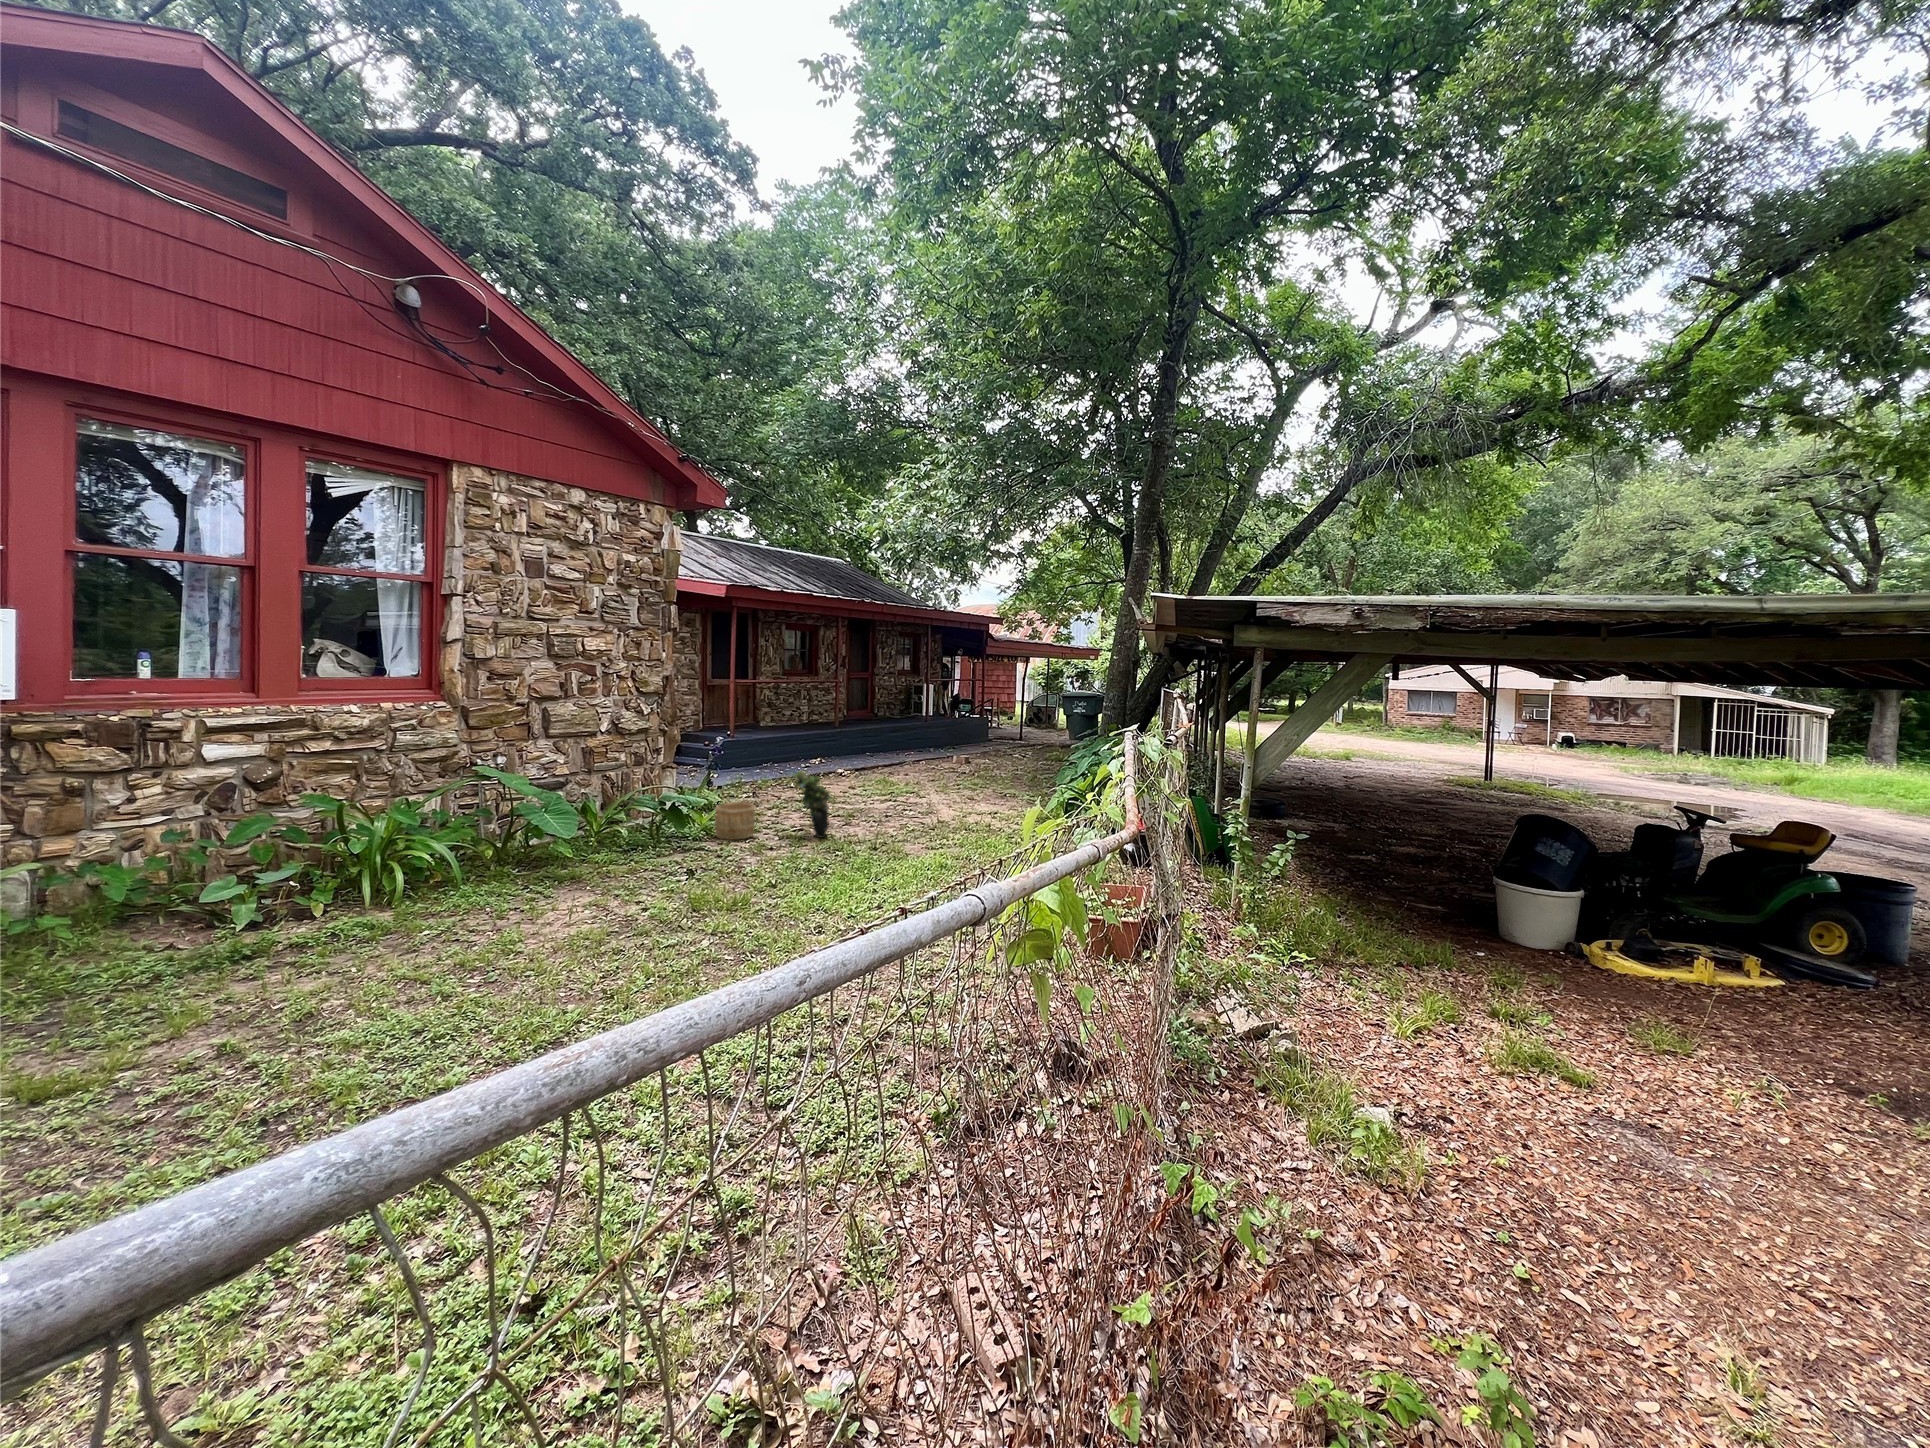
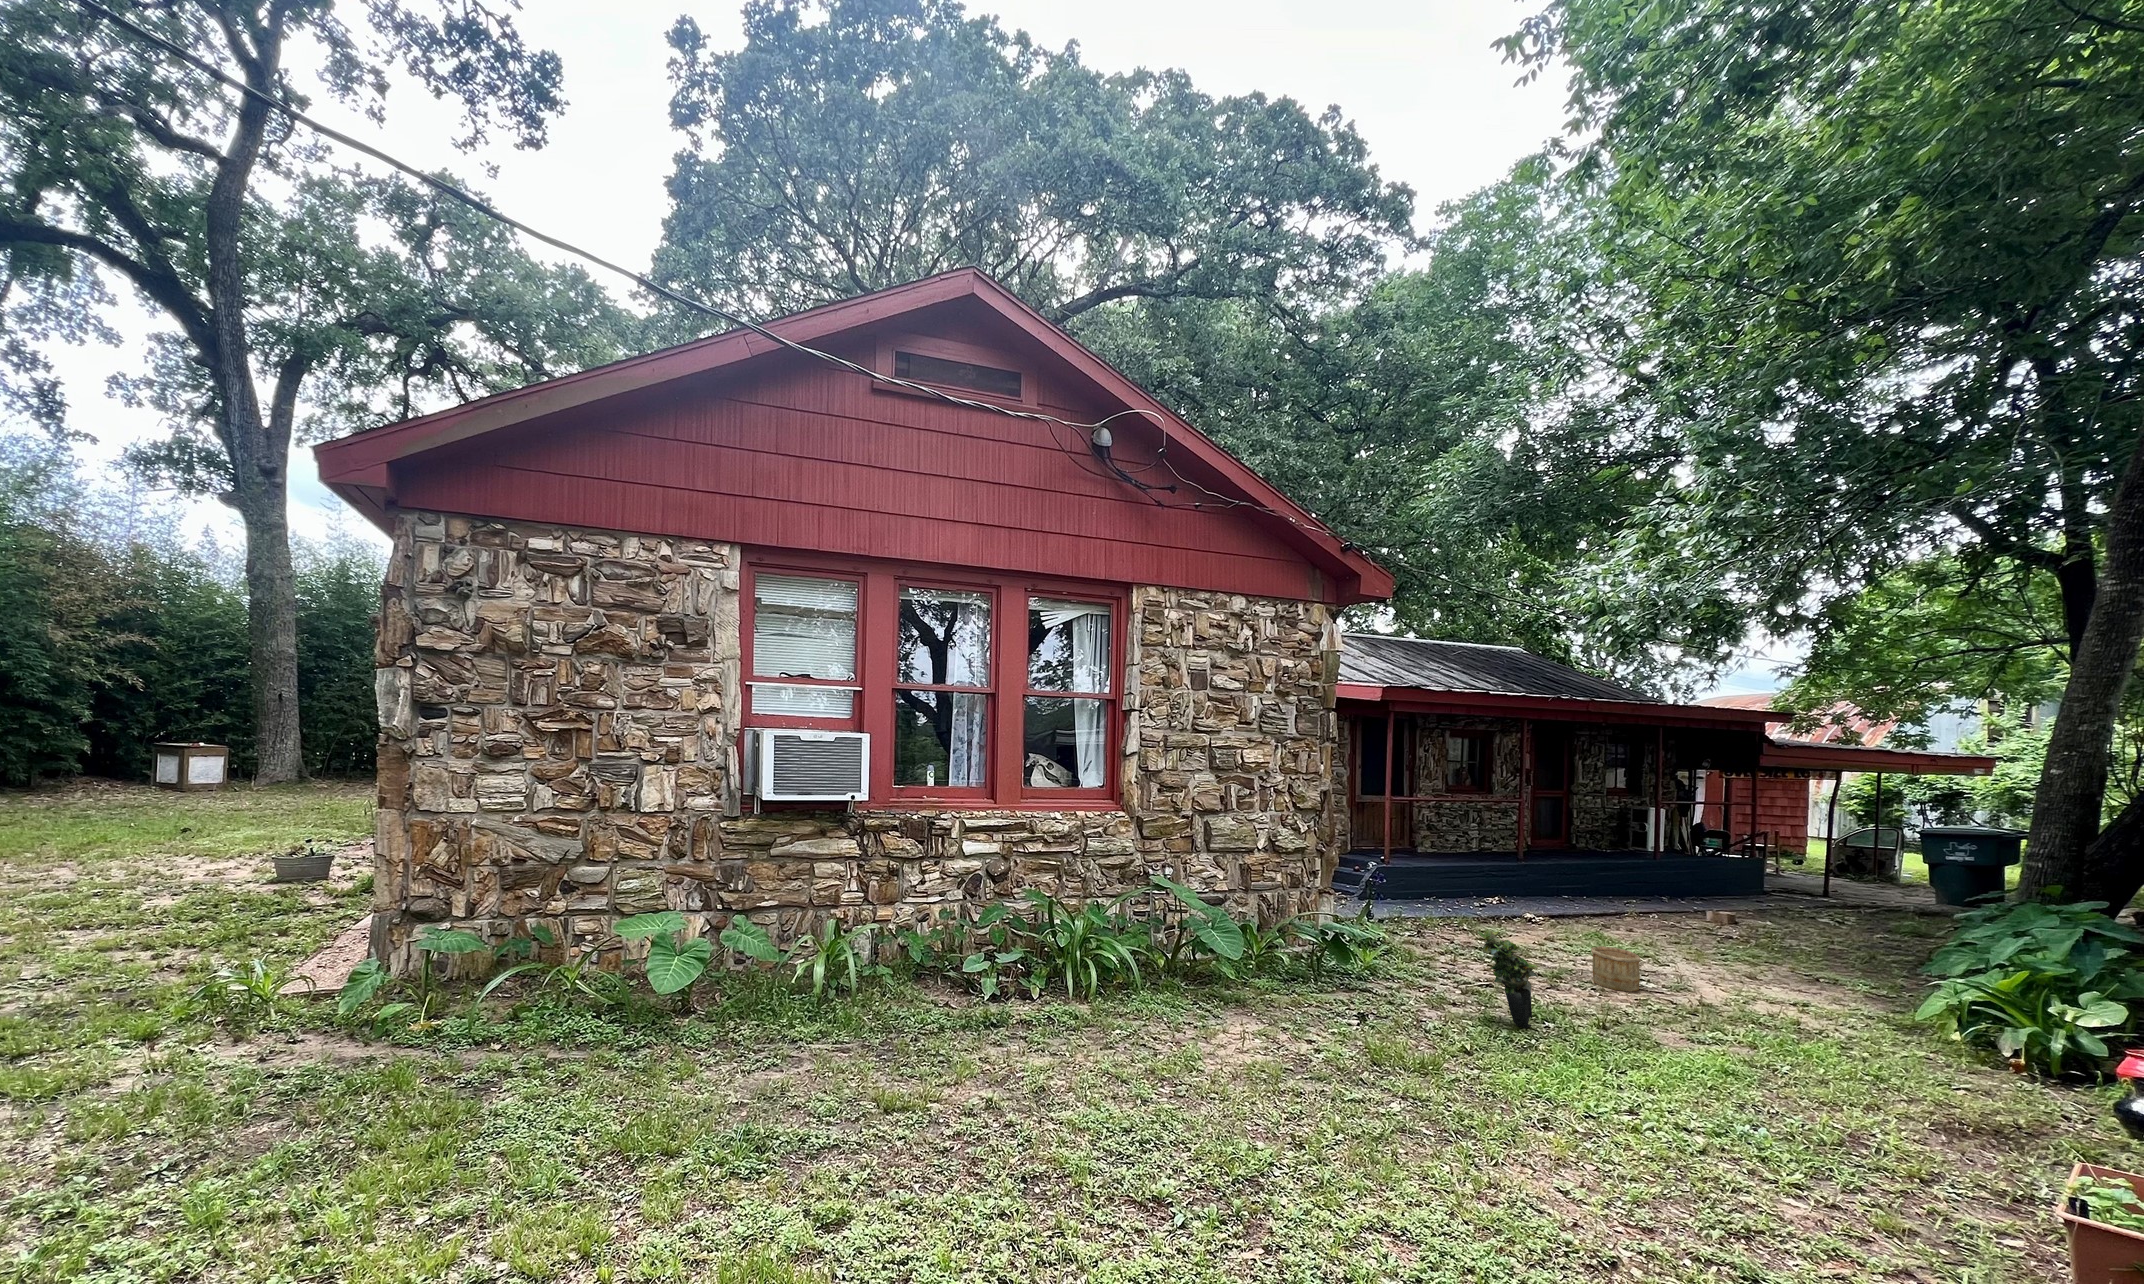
wooden bucket: present [715,802,756,840] -> present [1591,946,1641,992]

